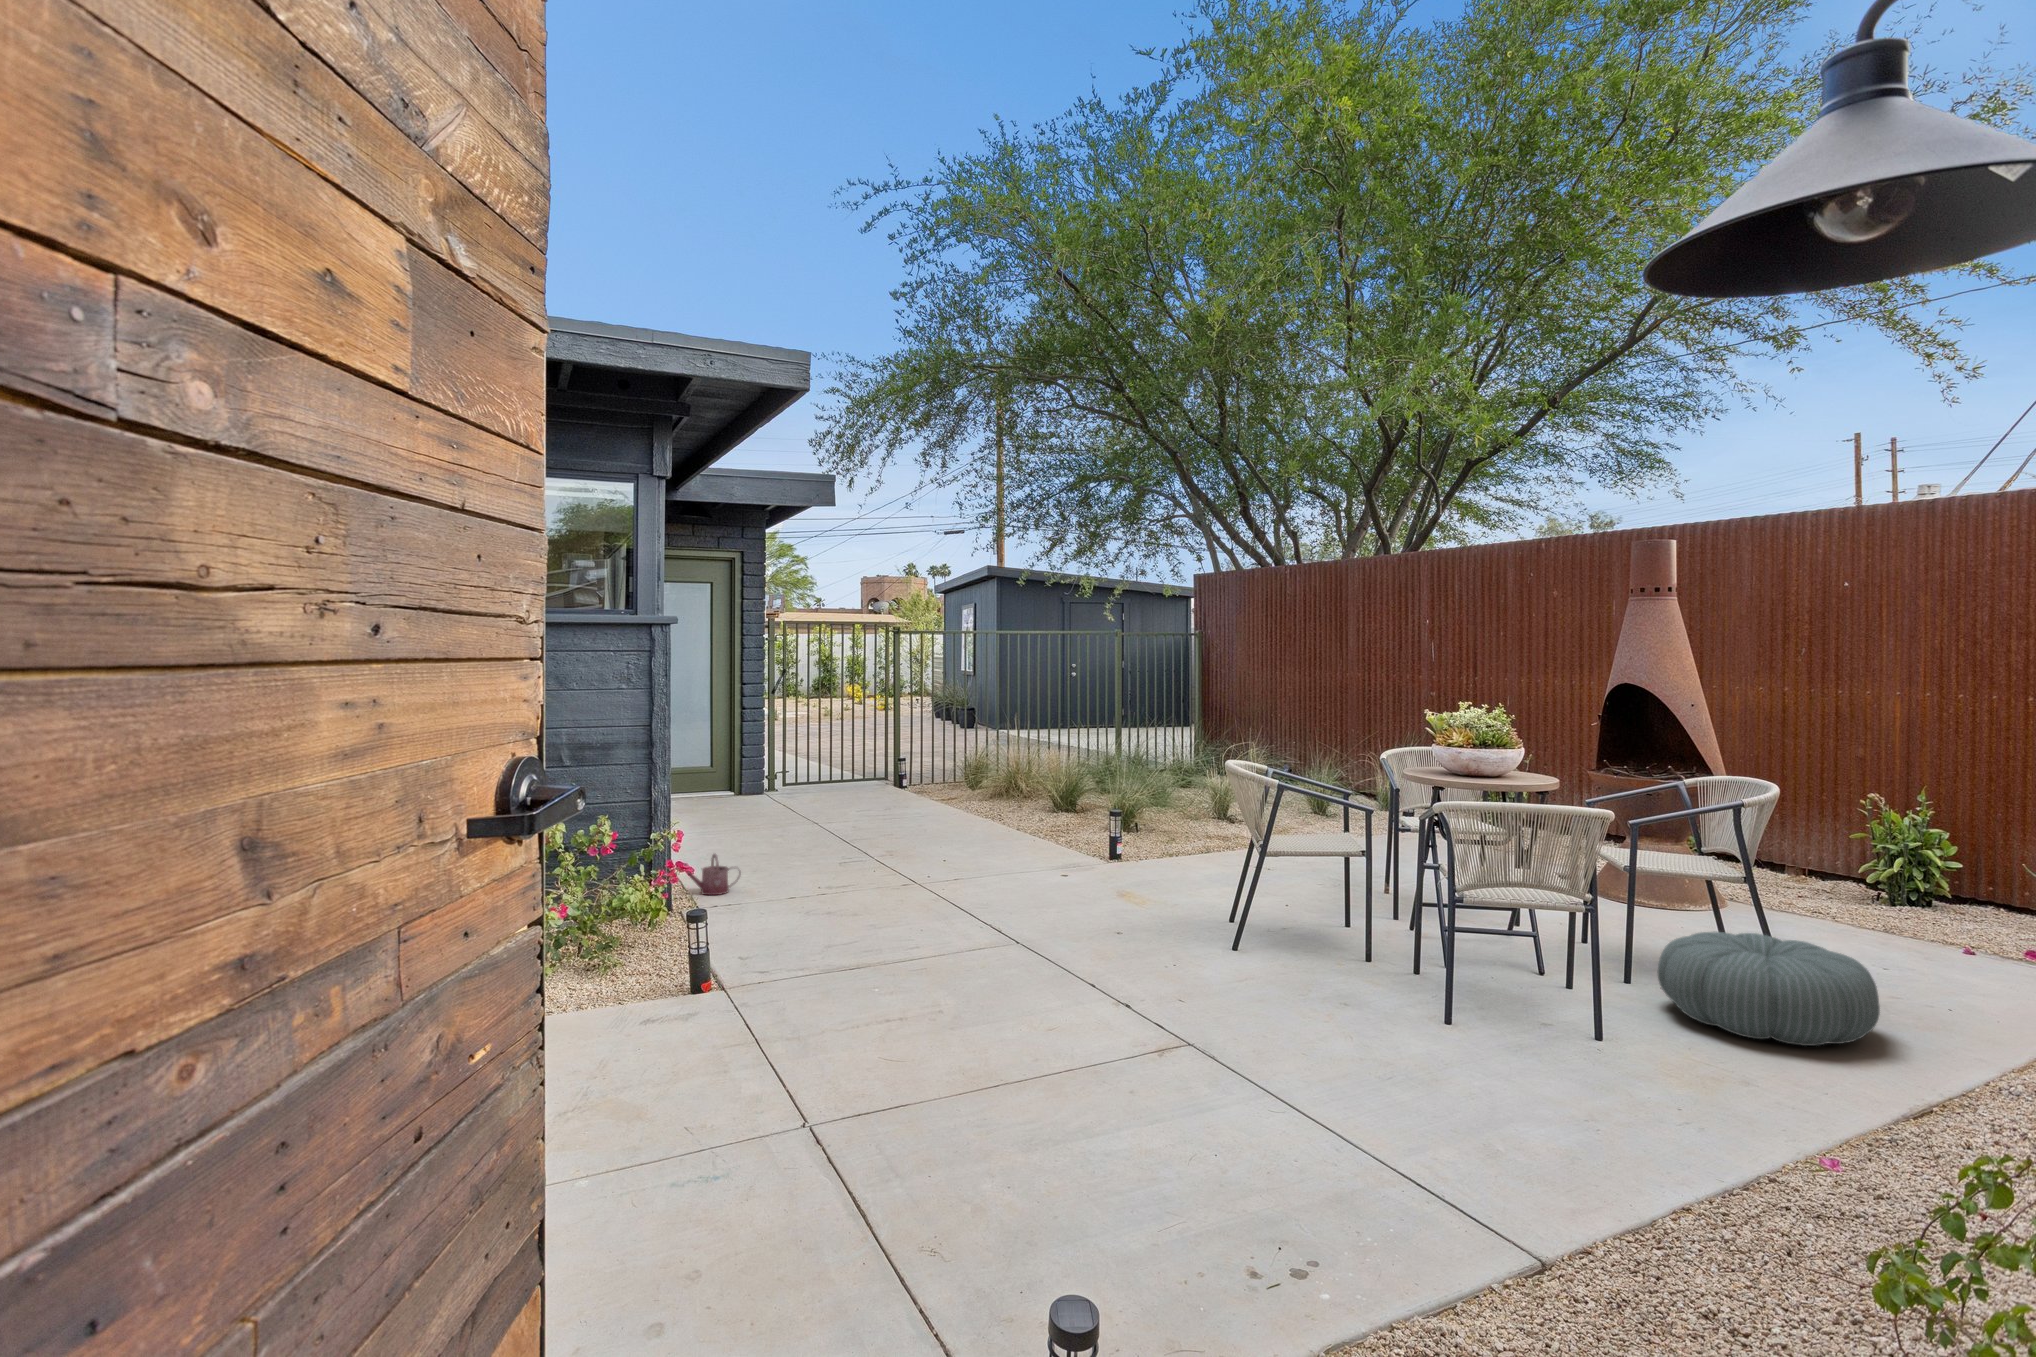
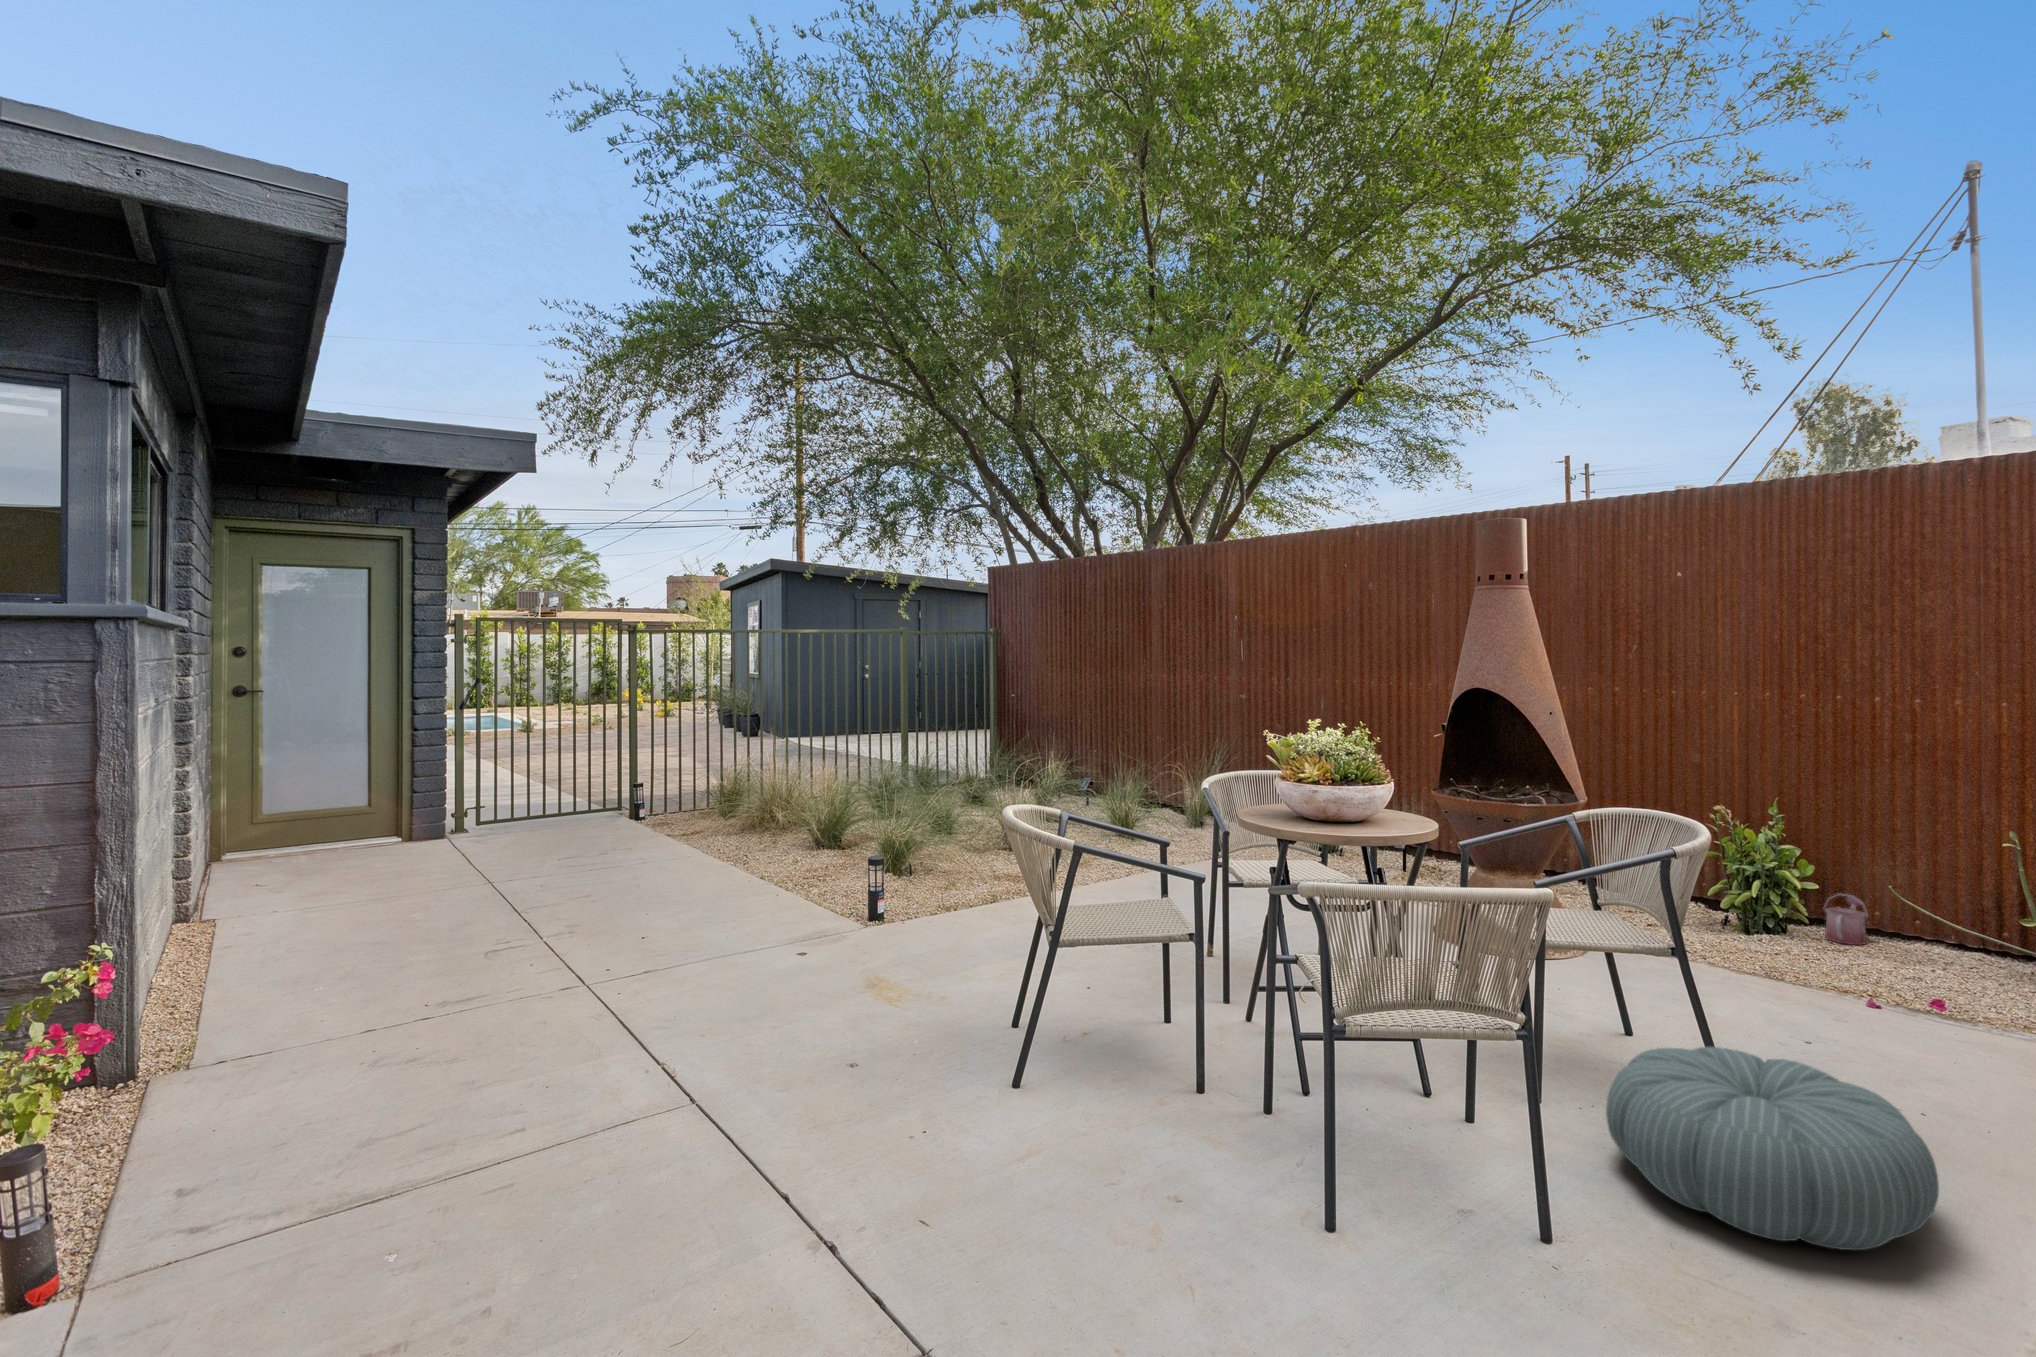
watering can: present [684,854,741,895] -> present [1824,894,1868,945]

